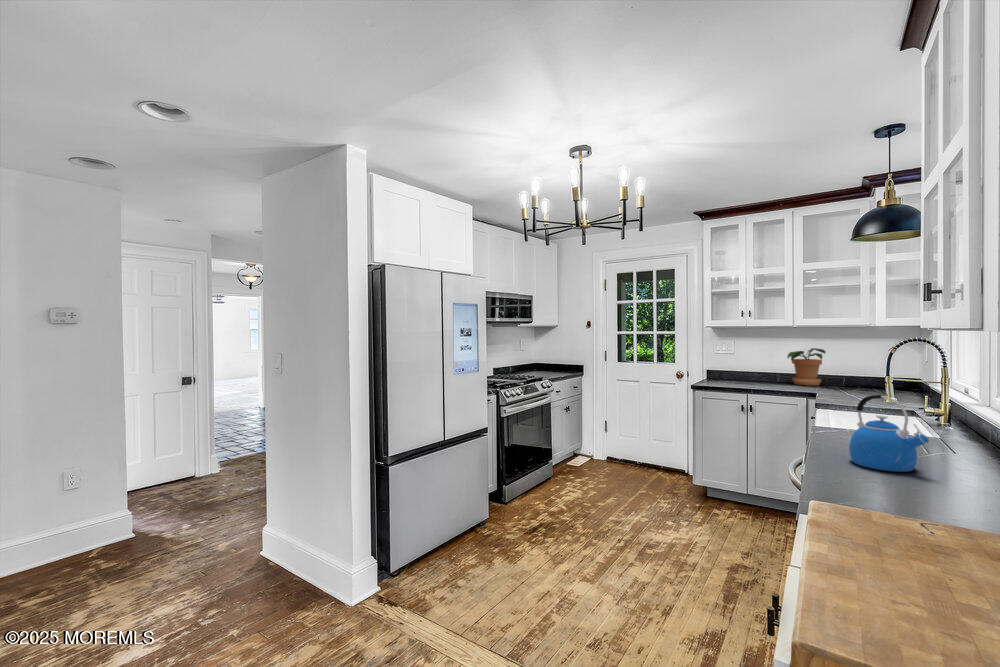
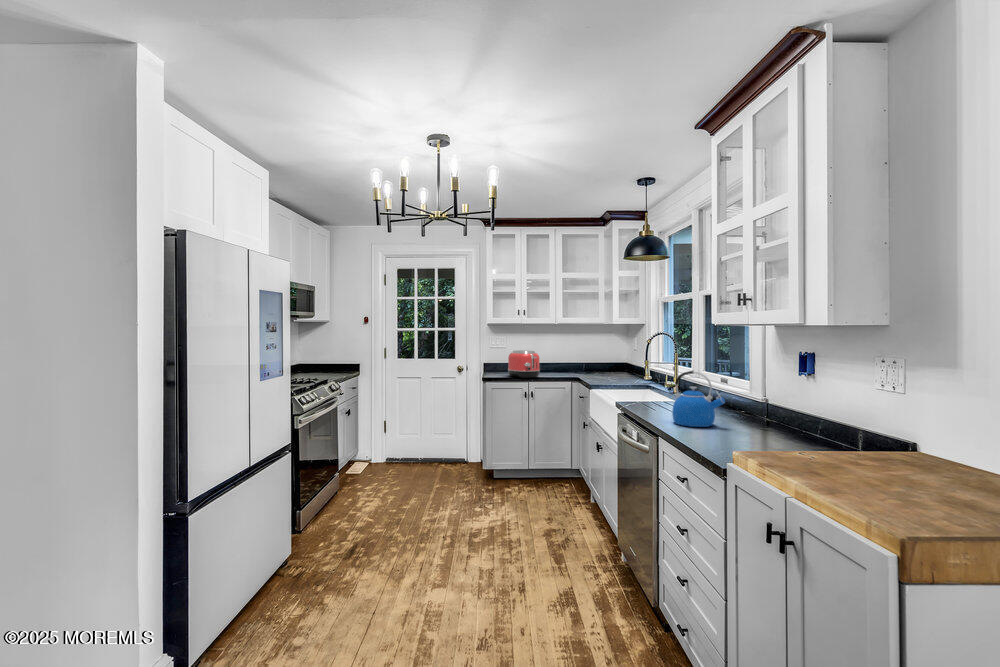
potted plant: present [787,348,825,385] -> none [549,341,574,372]
toaster: none [724,358,762,389] -> present [508,350,540,378]

